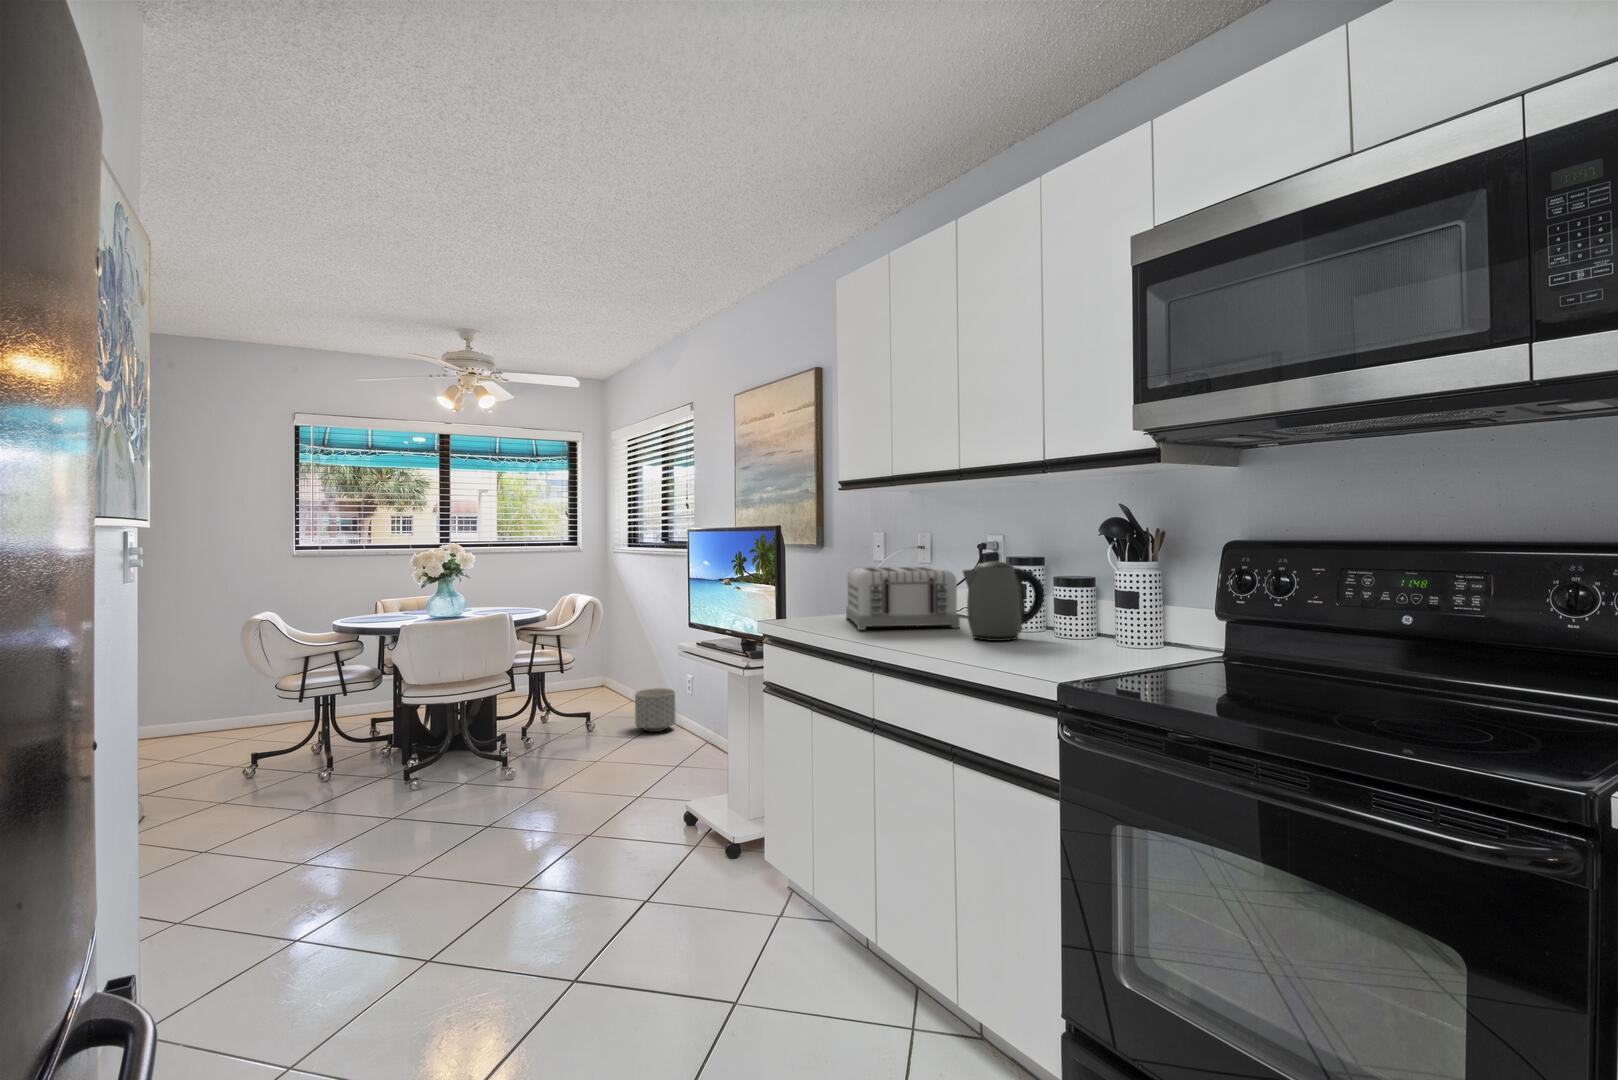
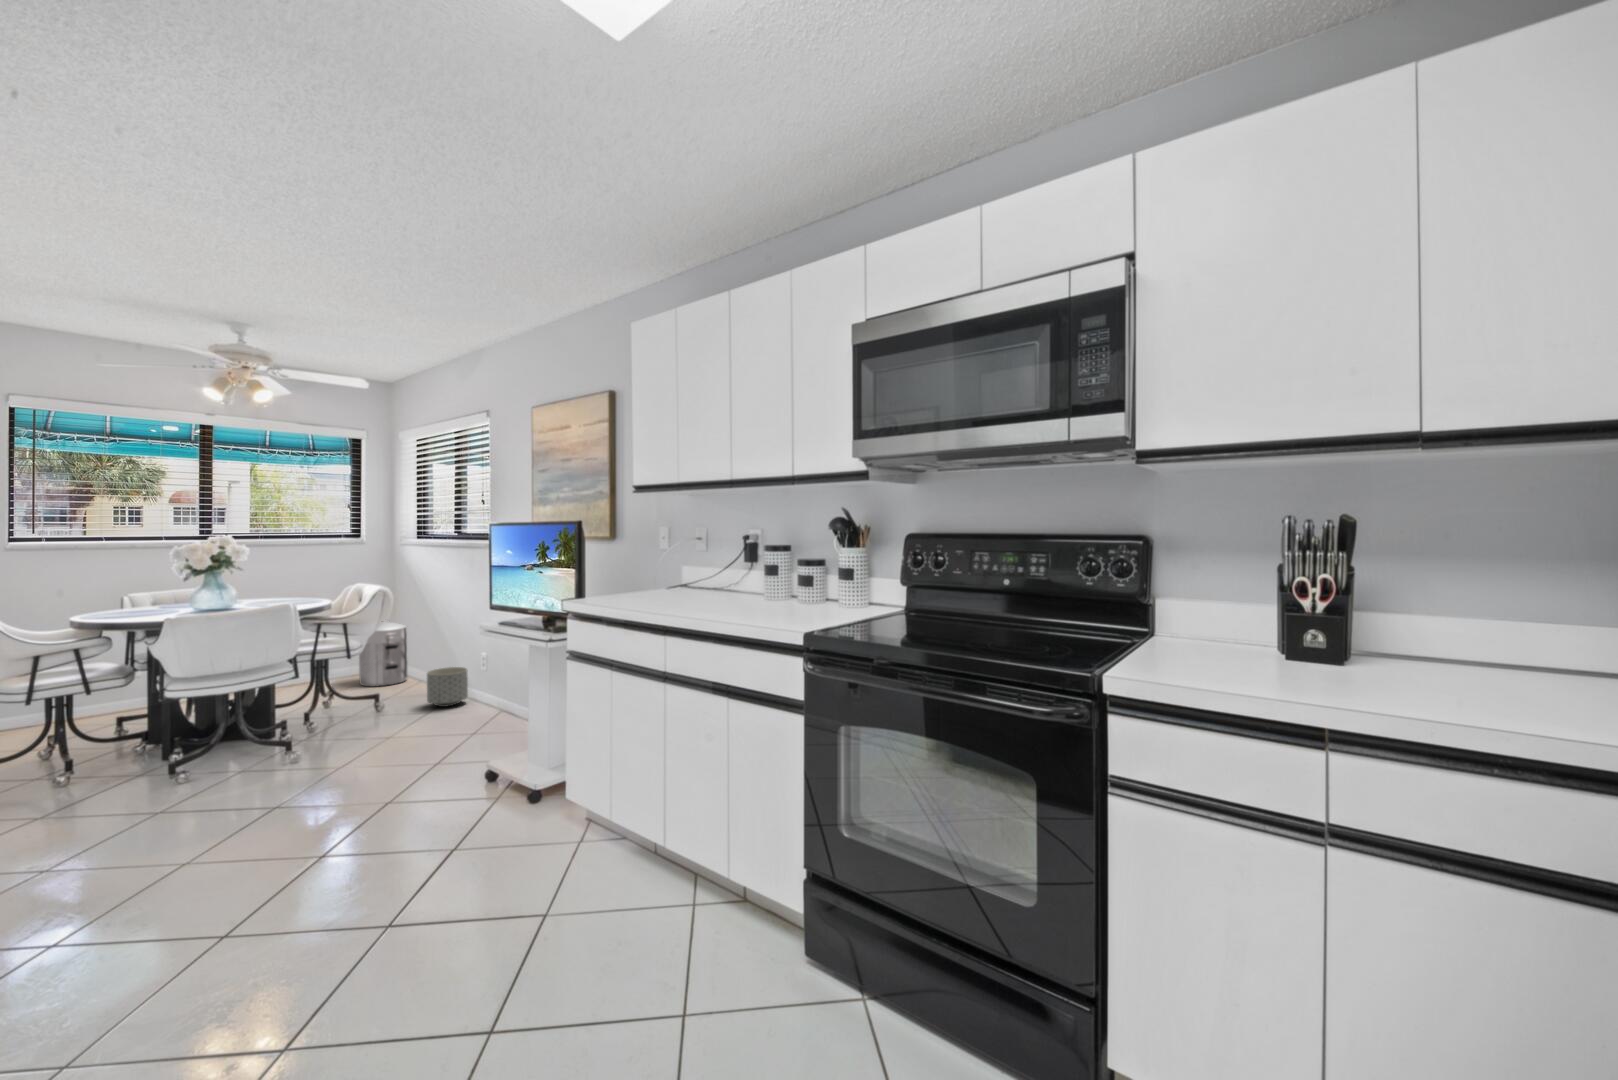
kettle: present [963,561,1044,641] -> none [731,549,790,607]
toaster: present [846,567,960,630] -> none [636,554,728,603]
waste bin: none [575,633,620,704] -> present [359,622,408,687]

